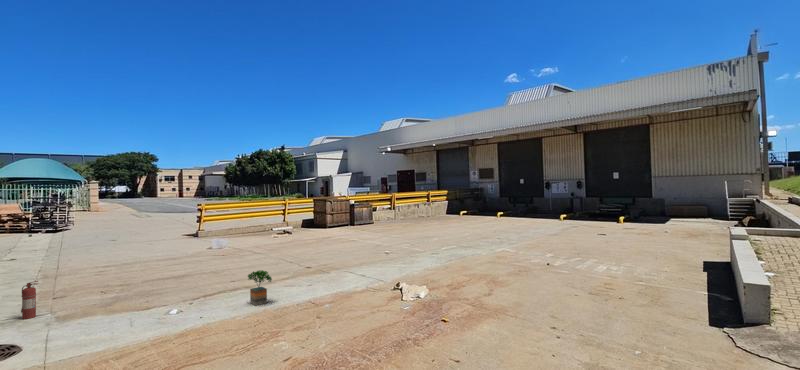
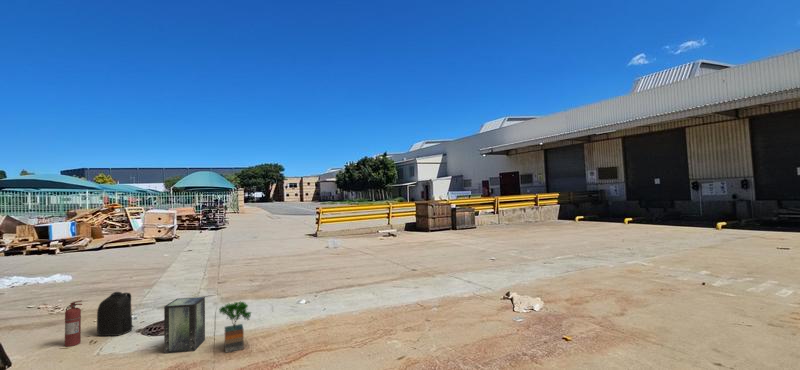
potted tree: present [248,270,272,306] -> present [219,301,251,352]
storage box: none [124,273,154,315] -> present [164,297,205,353]
backpack: none [47,274,79,311] -> present [97,292,133,336]

